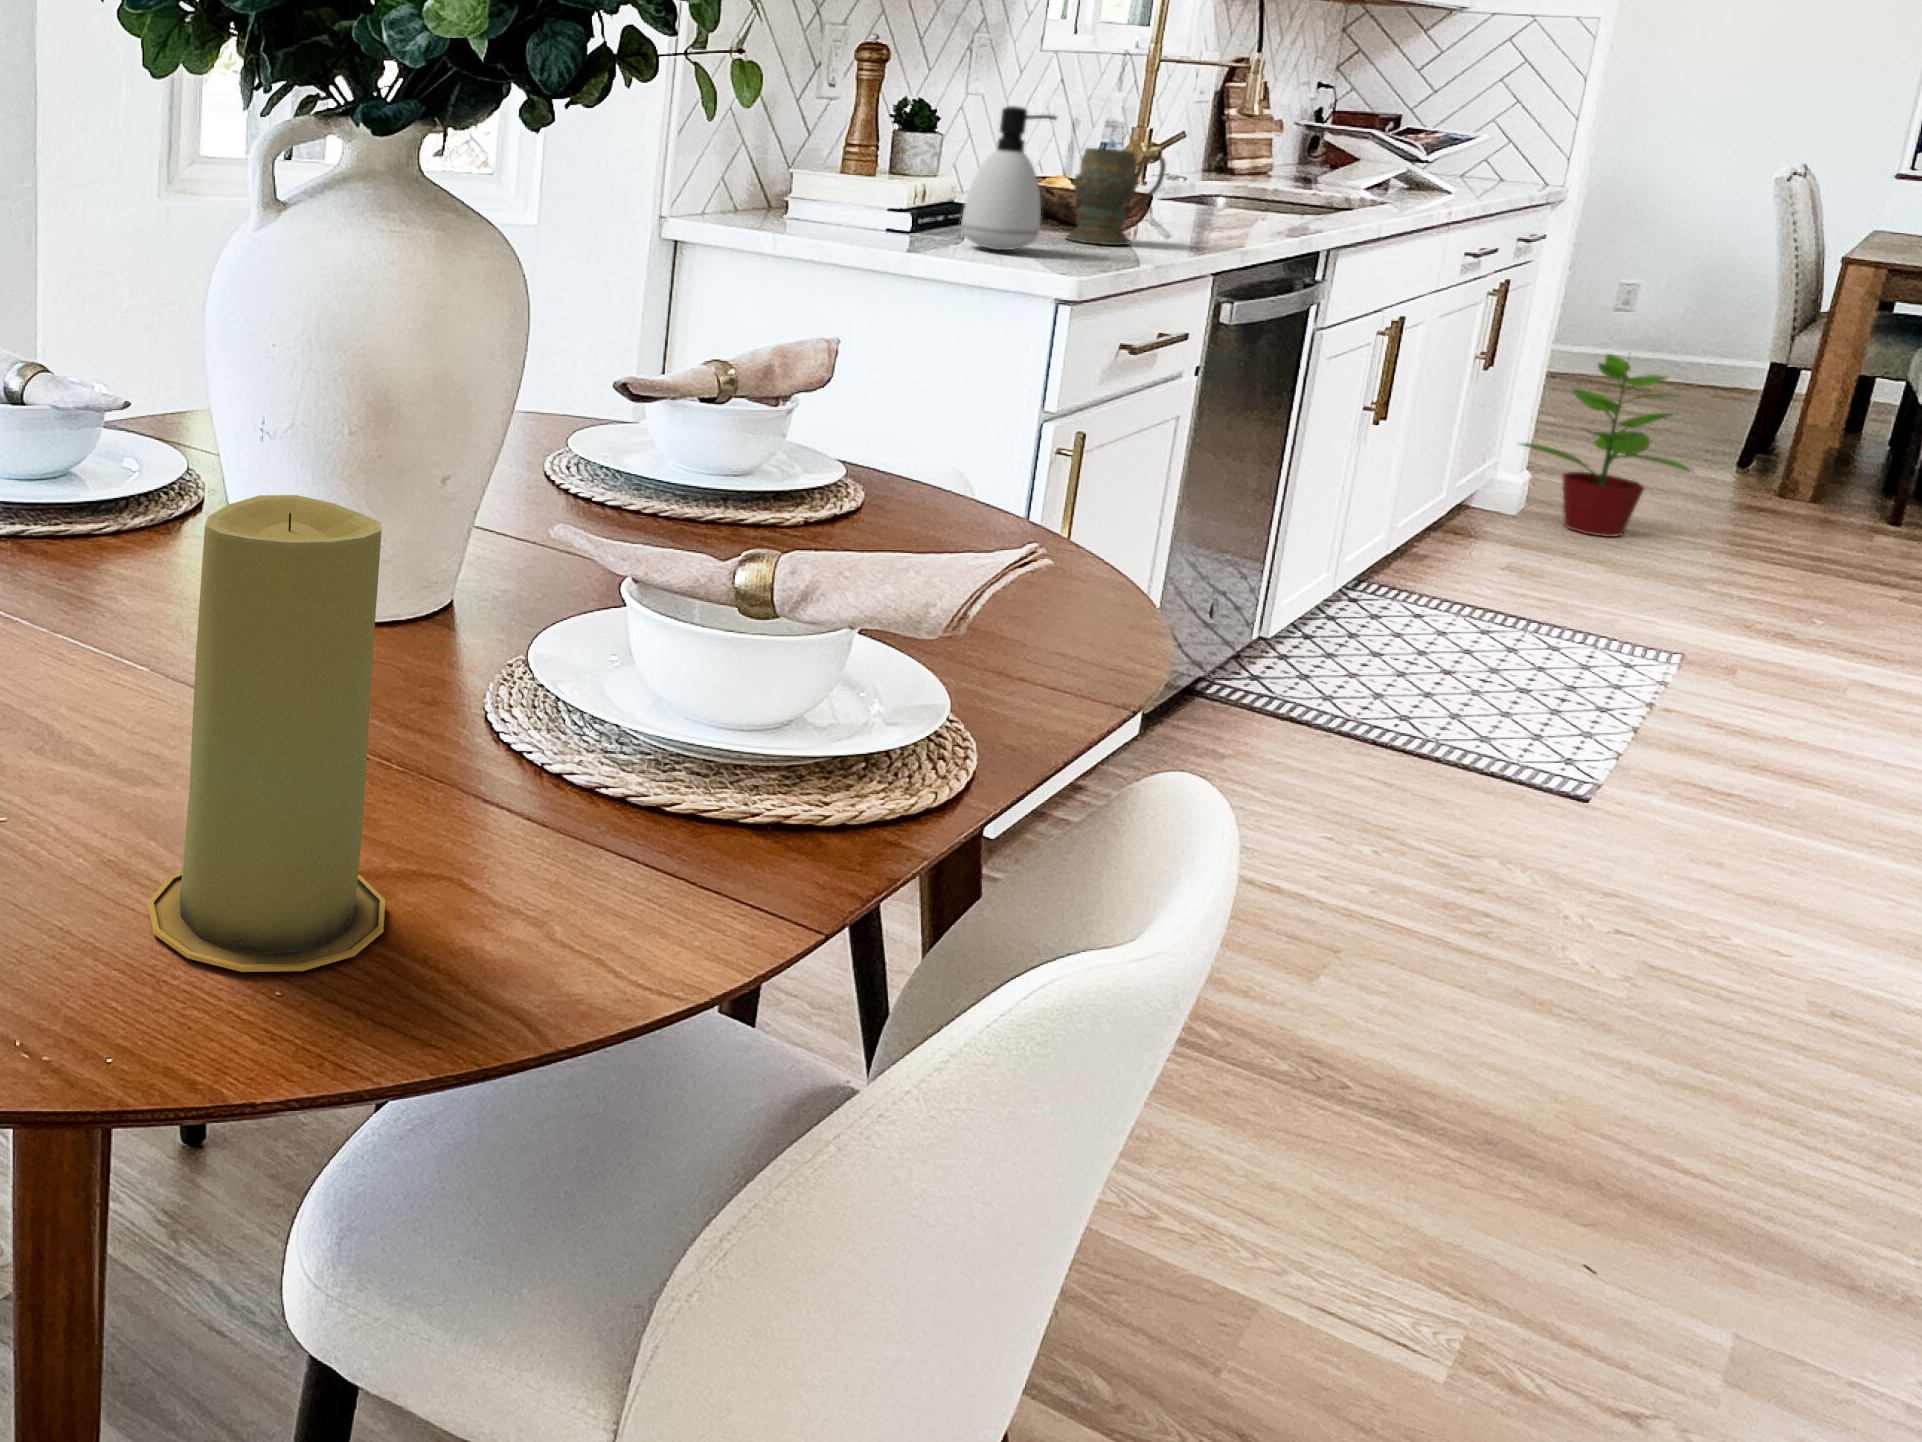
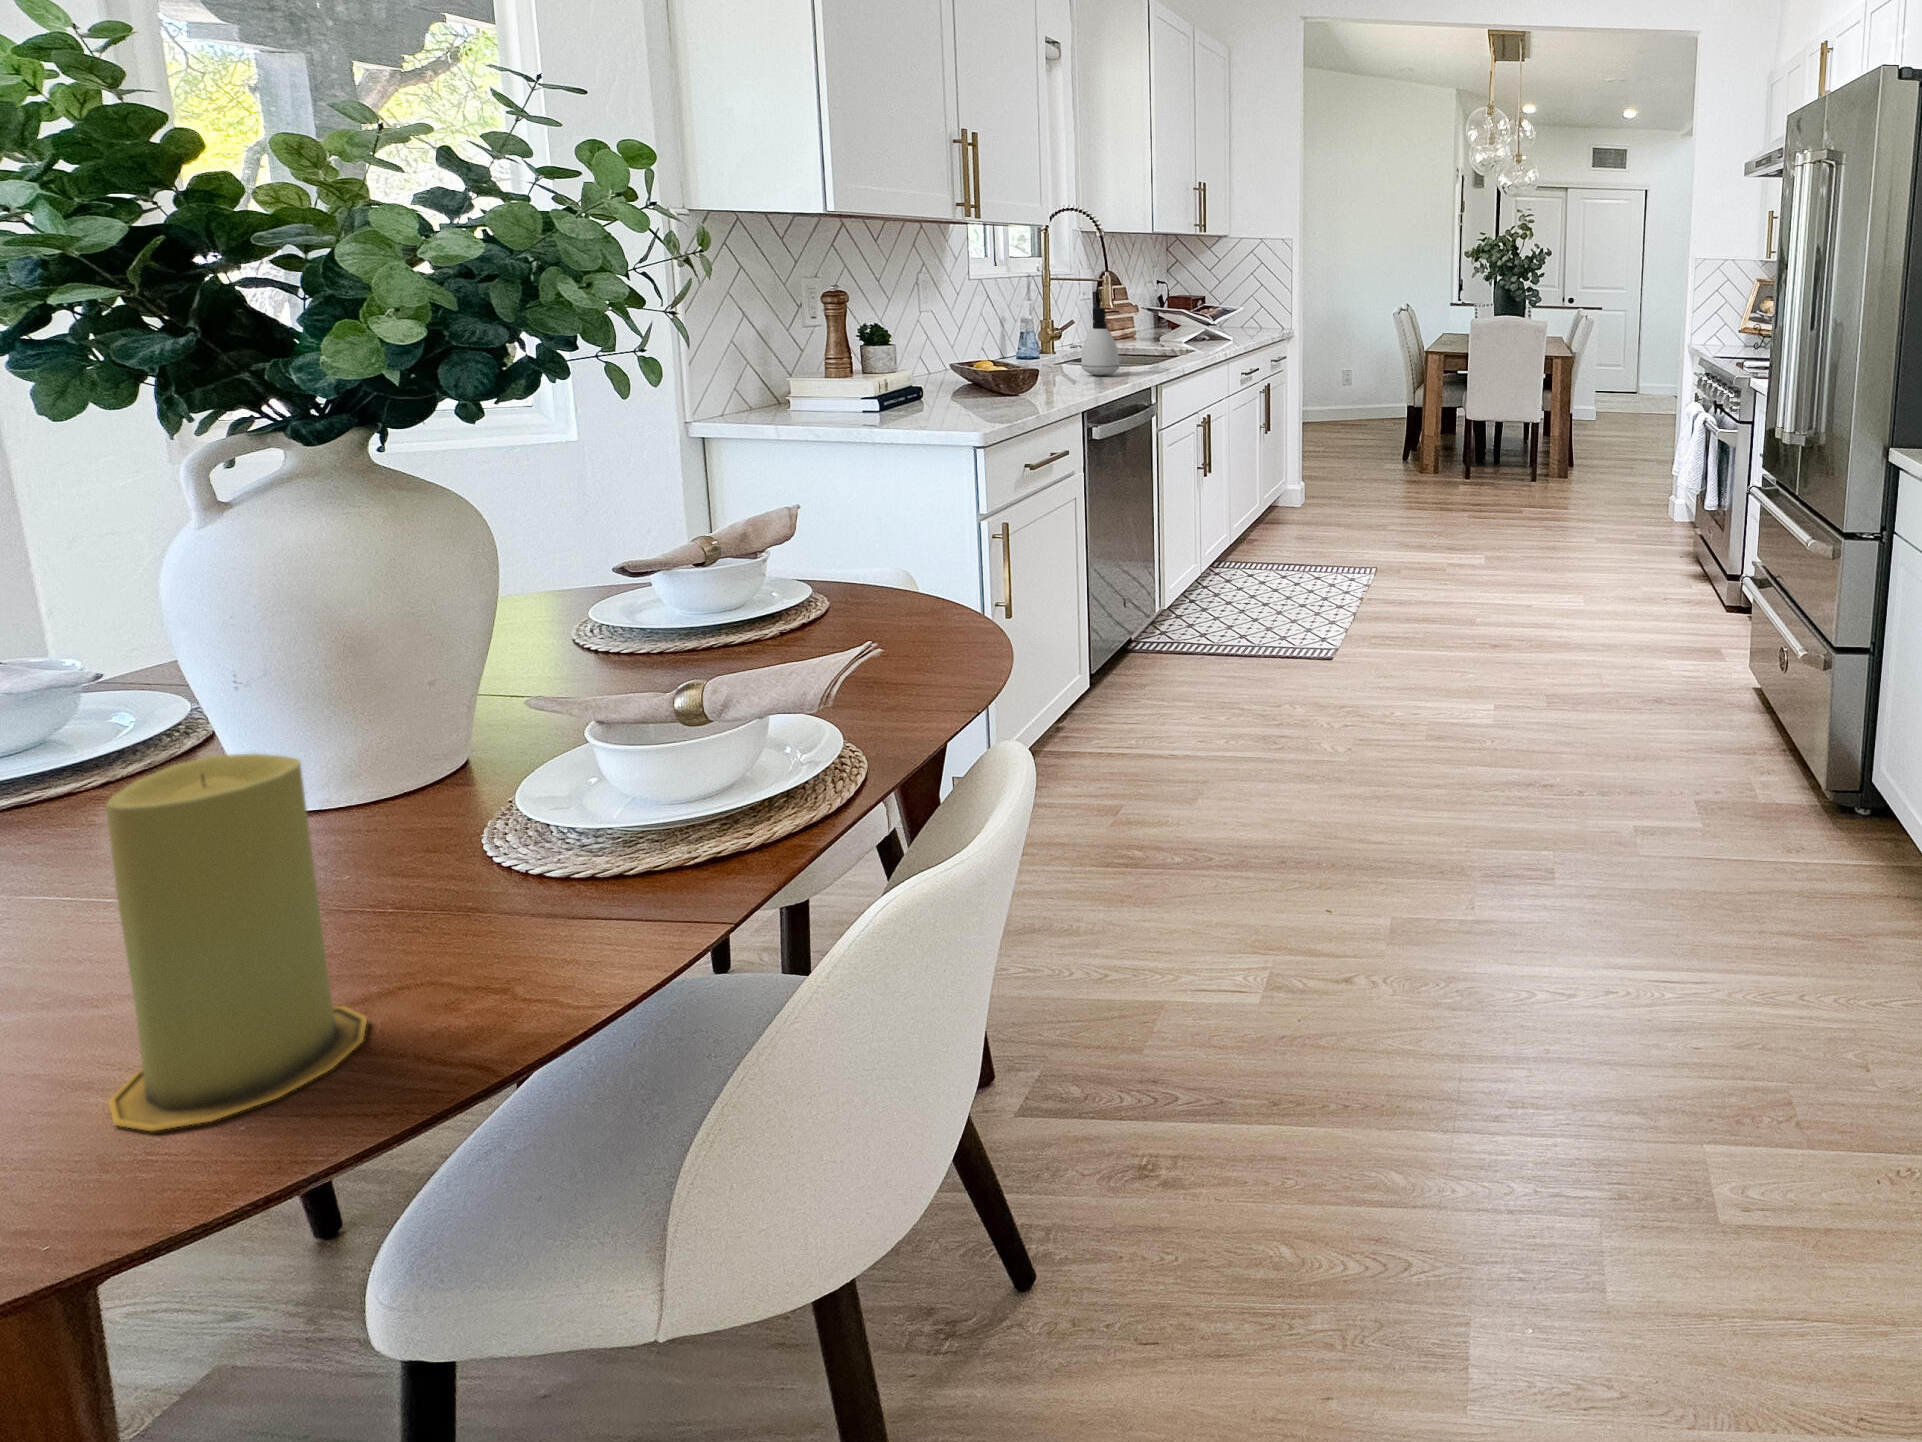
soap dispenser: present [961,106,1057,250] -> present [1081,308,1120,375]
mug: present [1066,148,1166,245] -> none [990,344,1046,402]
potted plant: present [1522,354,1689,537] -> none [1291,414,1369,513]

